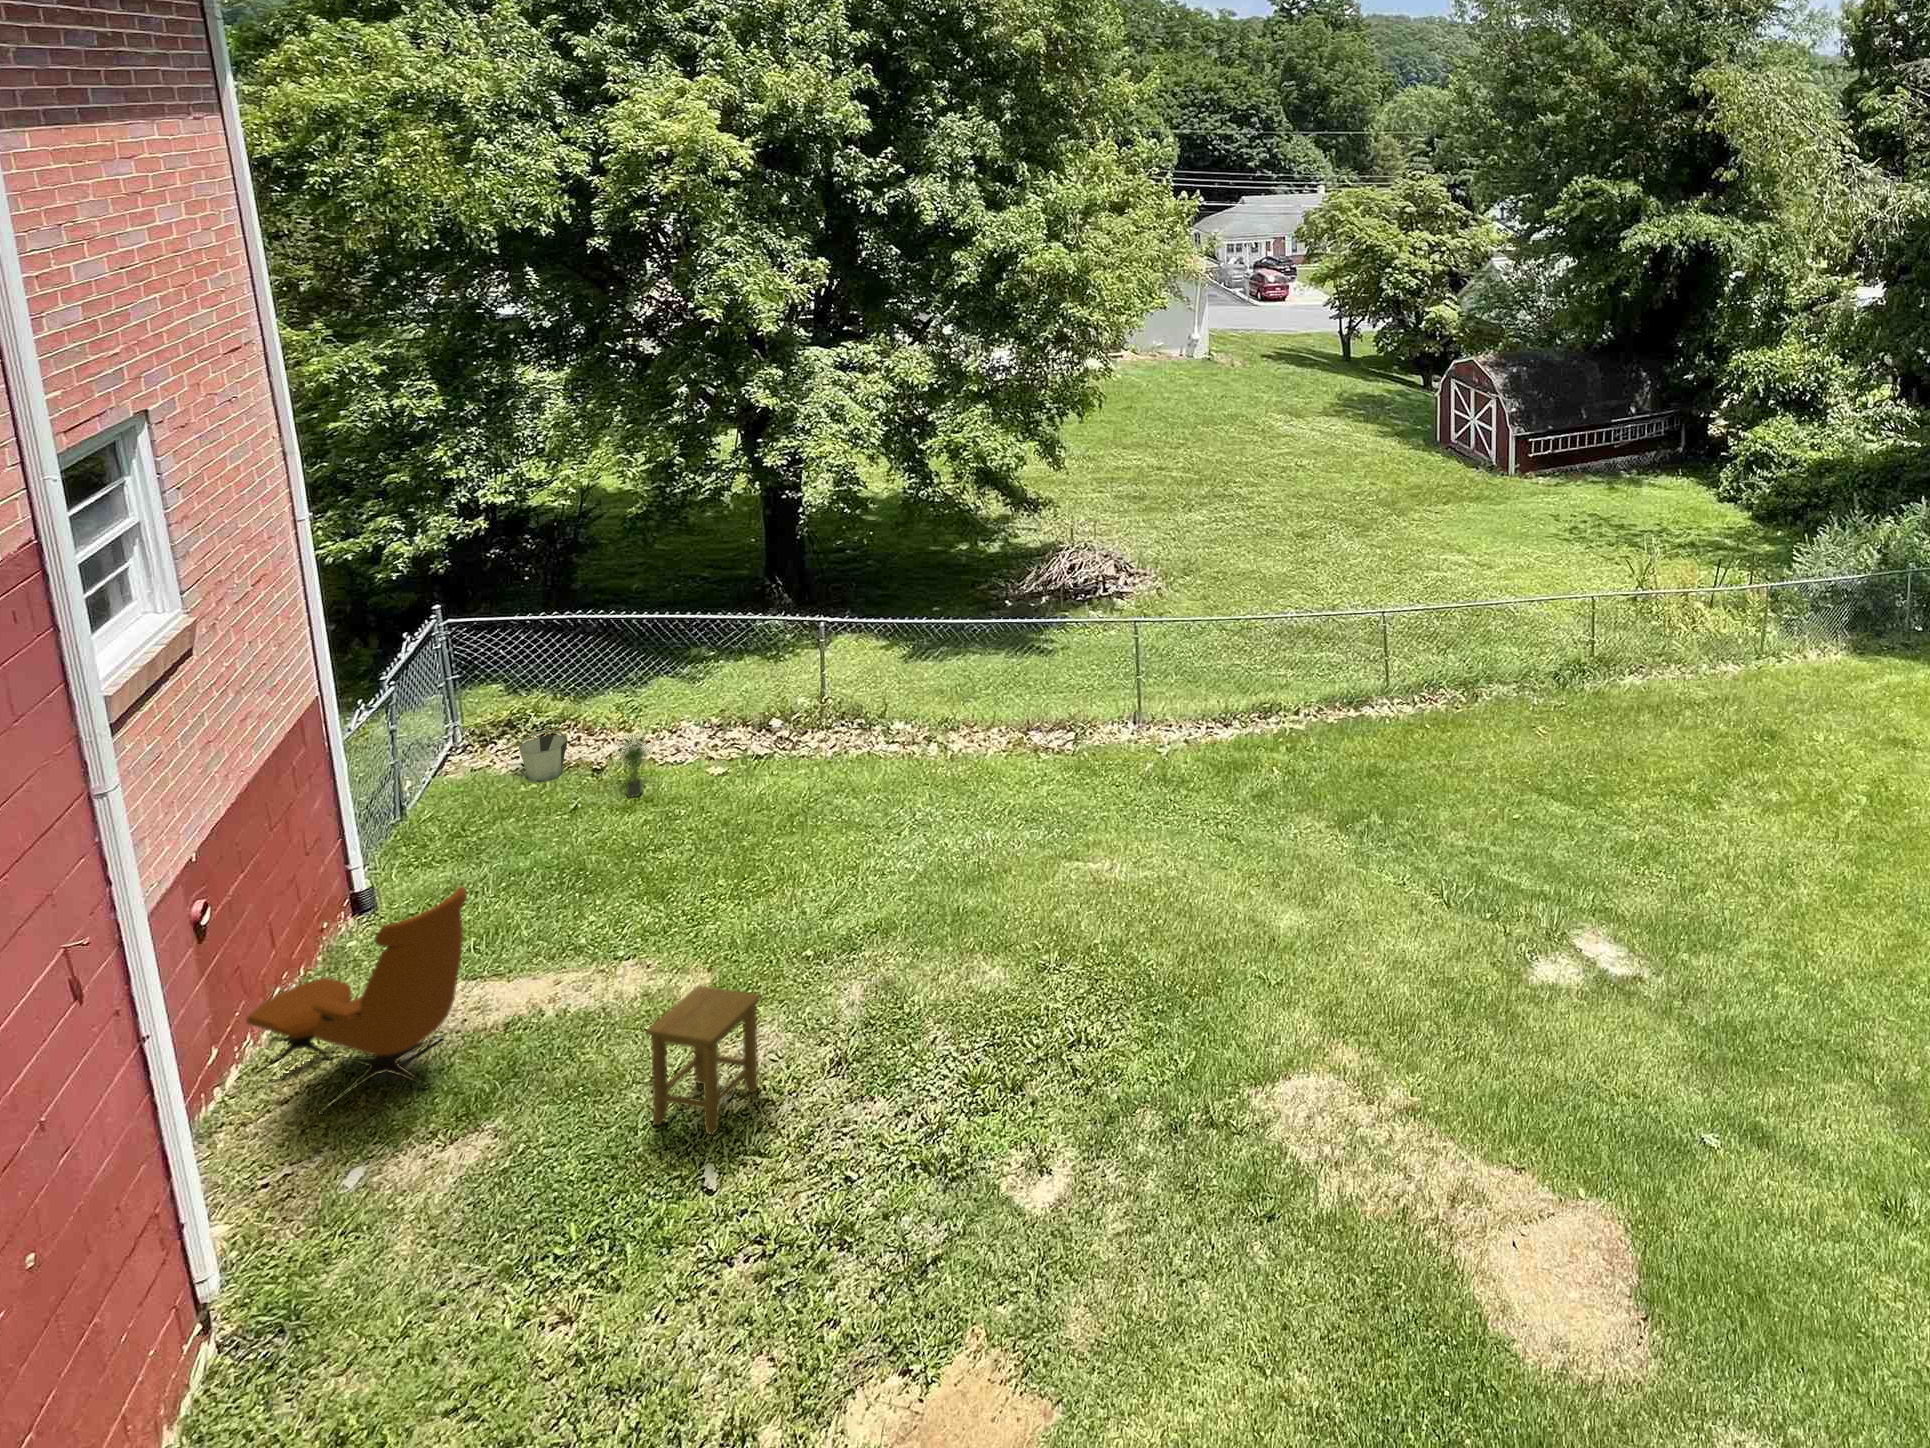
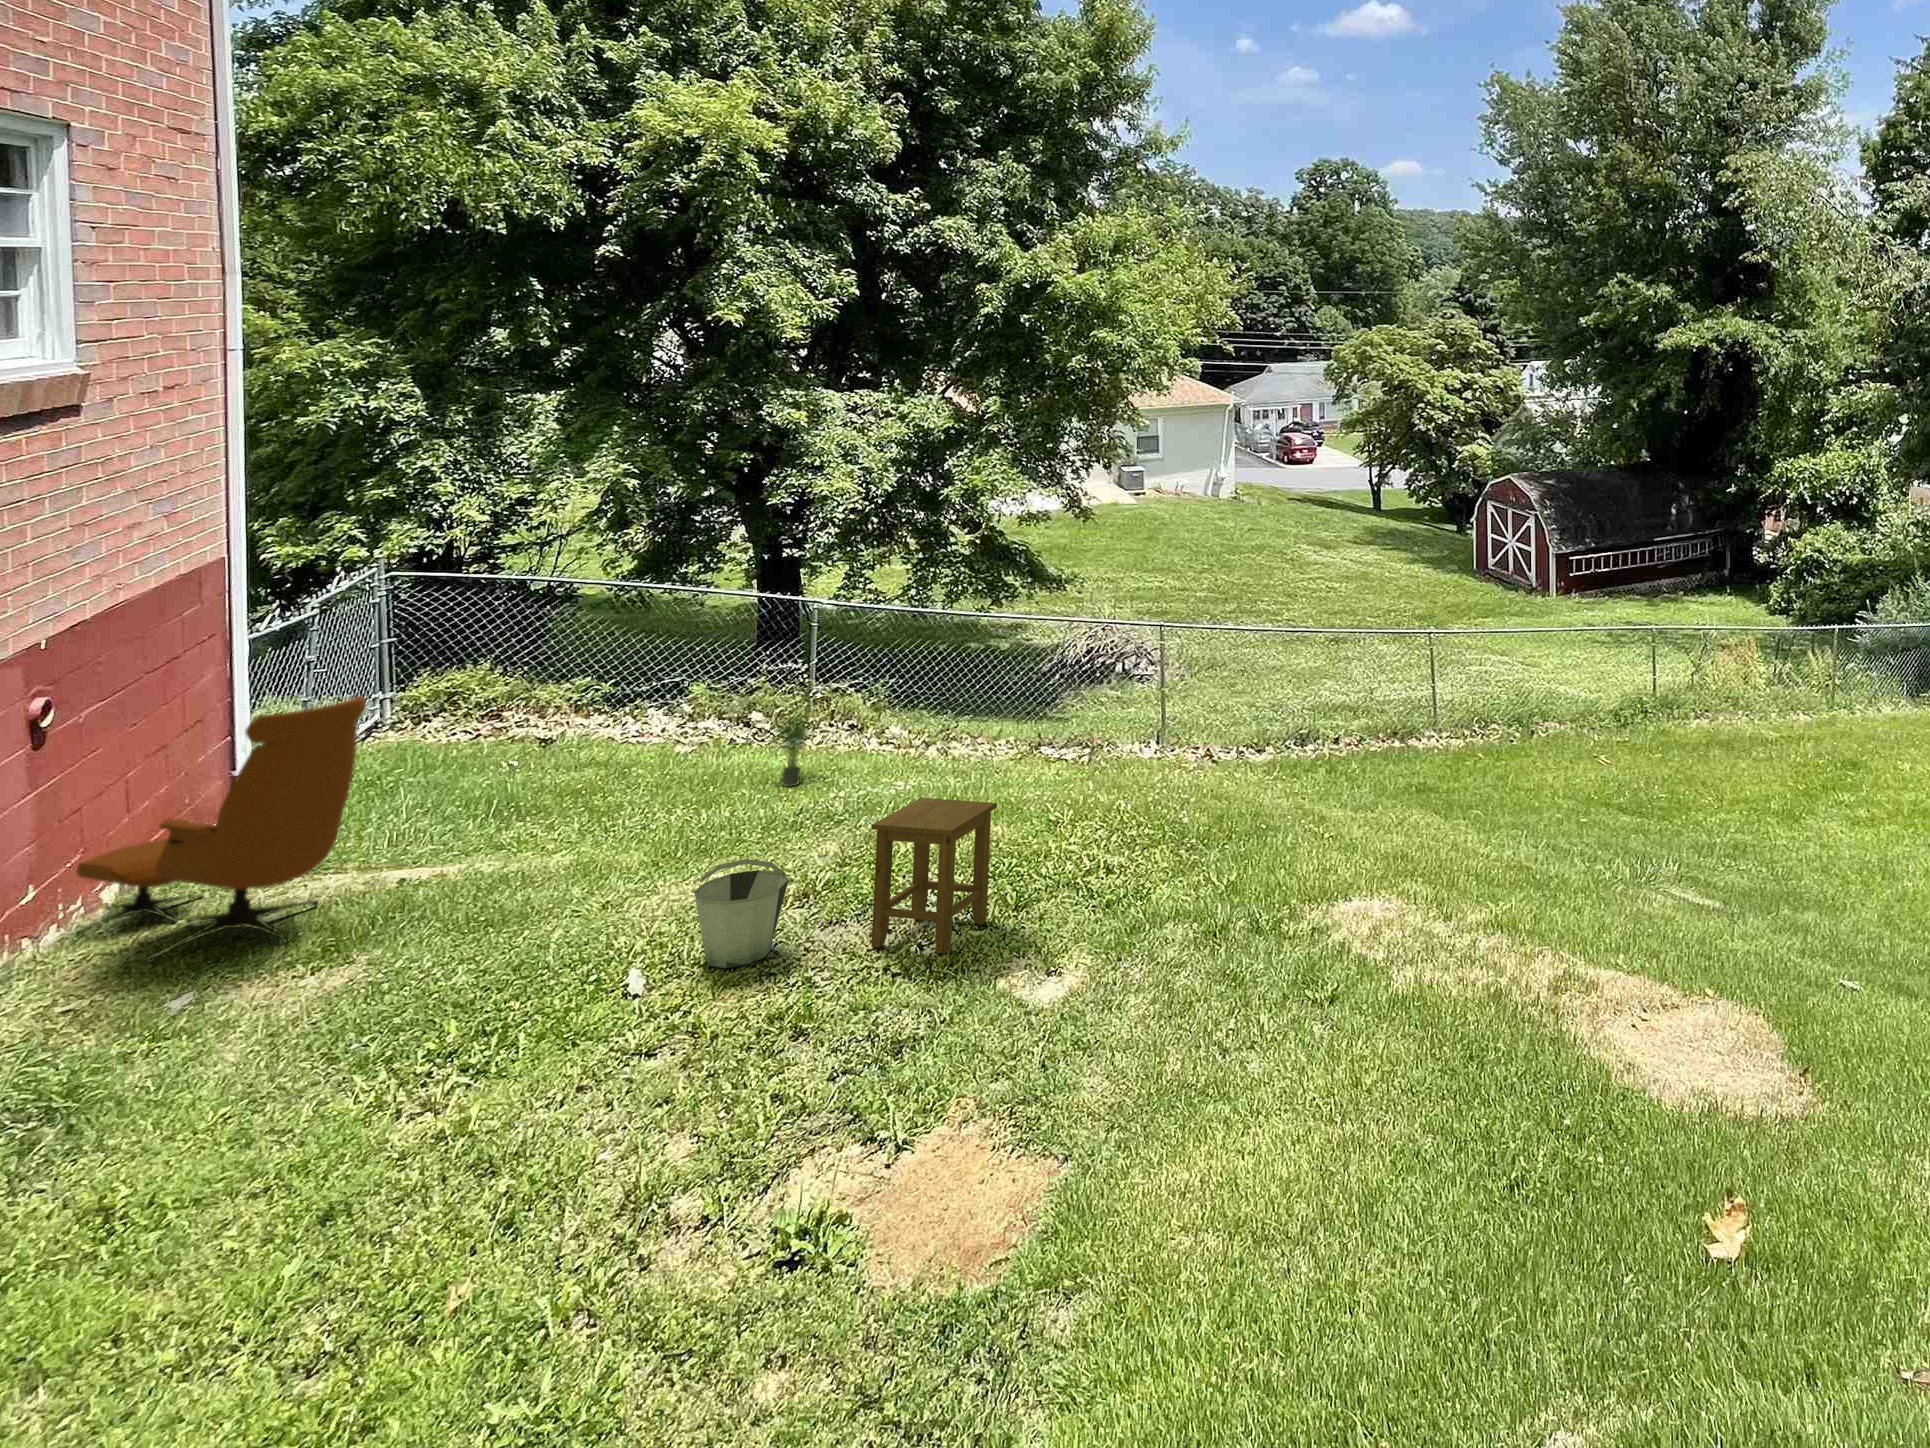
bucket: present [519,730,568,782] -> present [694,859,789,968]
potted plant: present [608,734,652,798] -> present [774,707,814,787]
stool: present [646,985,761,1135] -> present [871,798,997,953]

